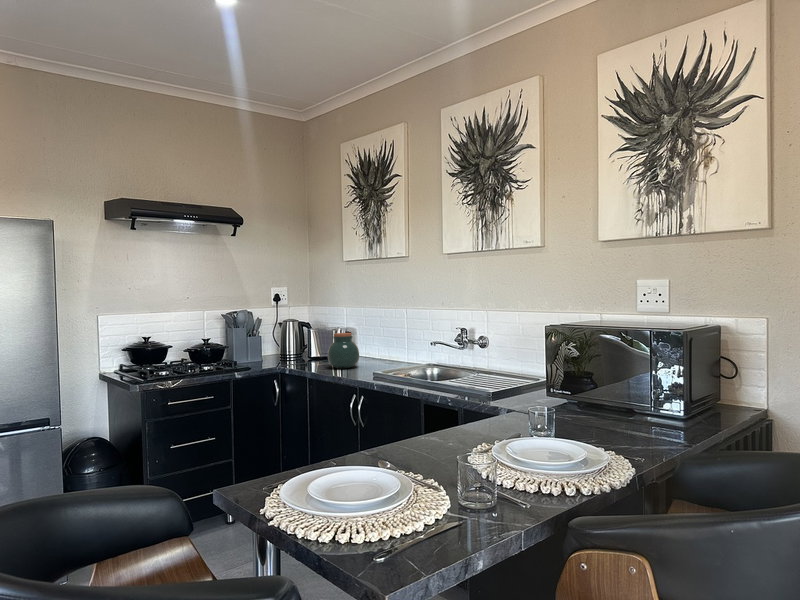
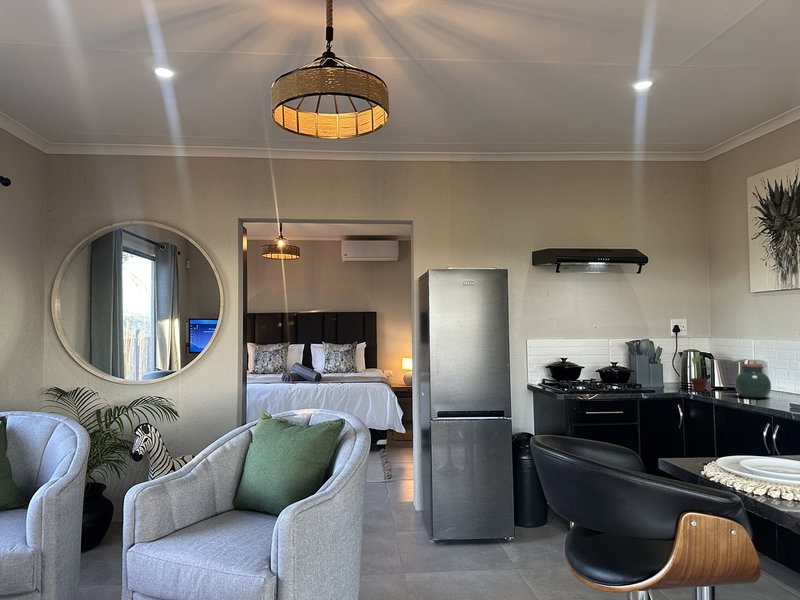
potted plant: none [274,327,312,365] -> present [687,356,708,391]

